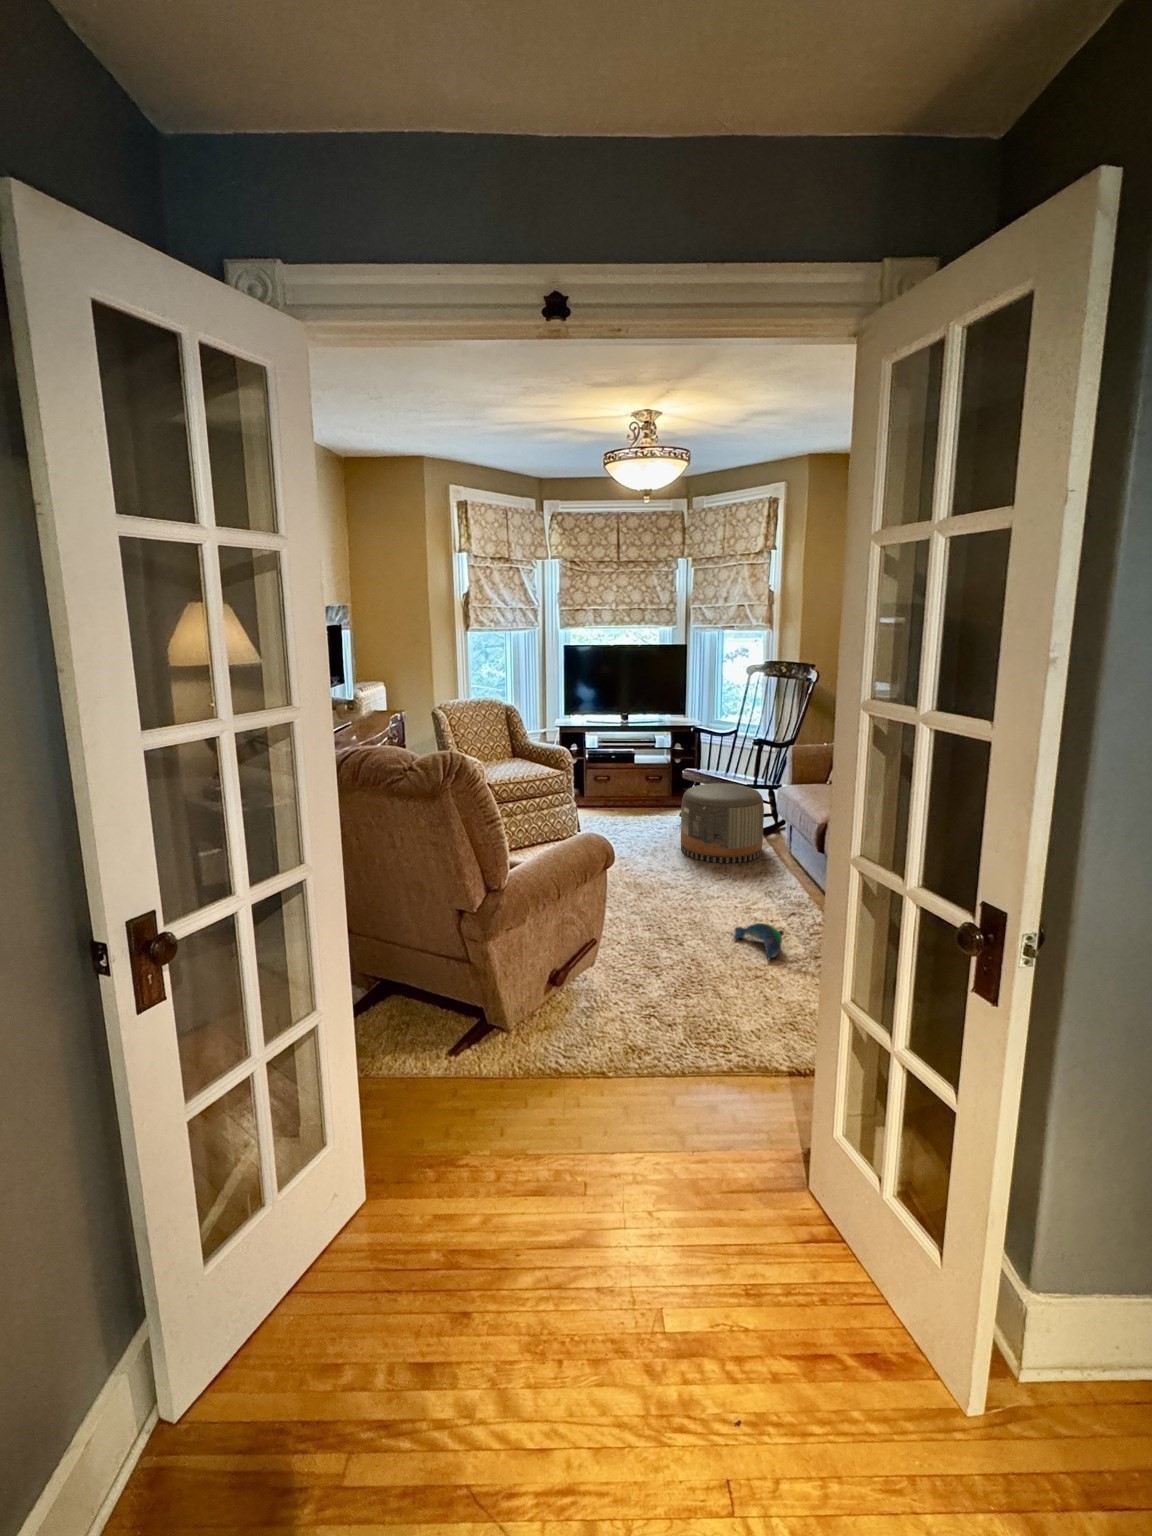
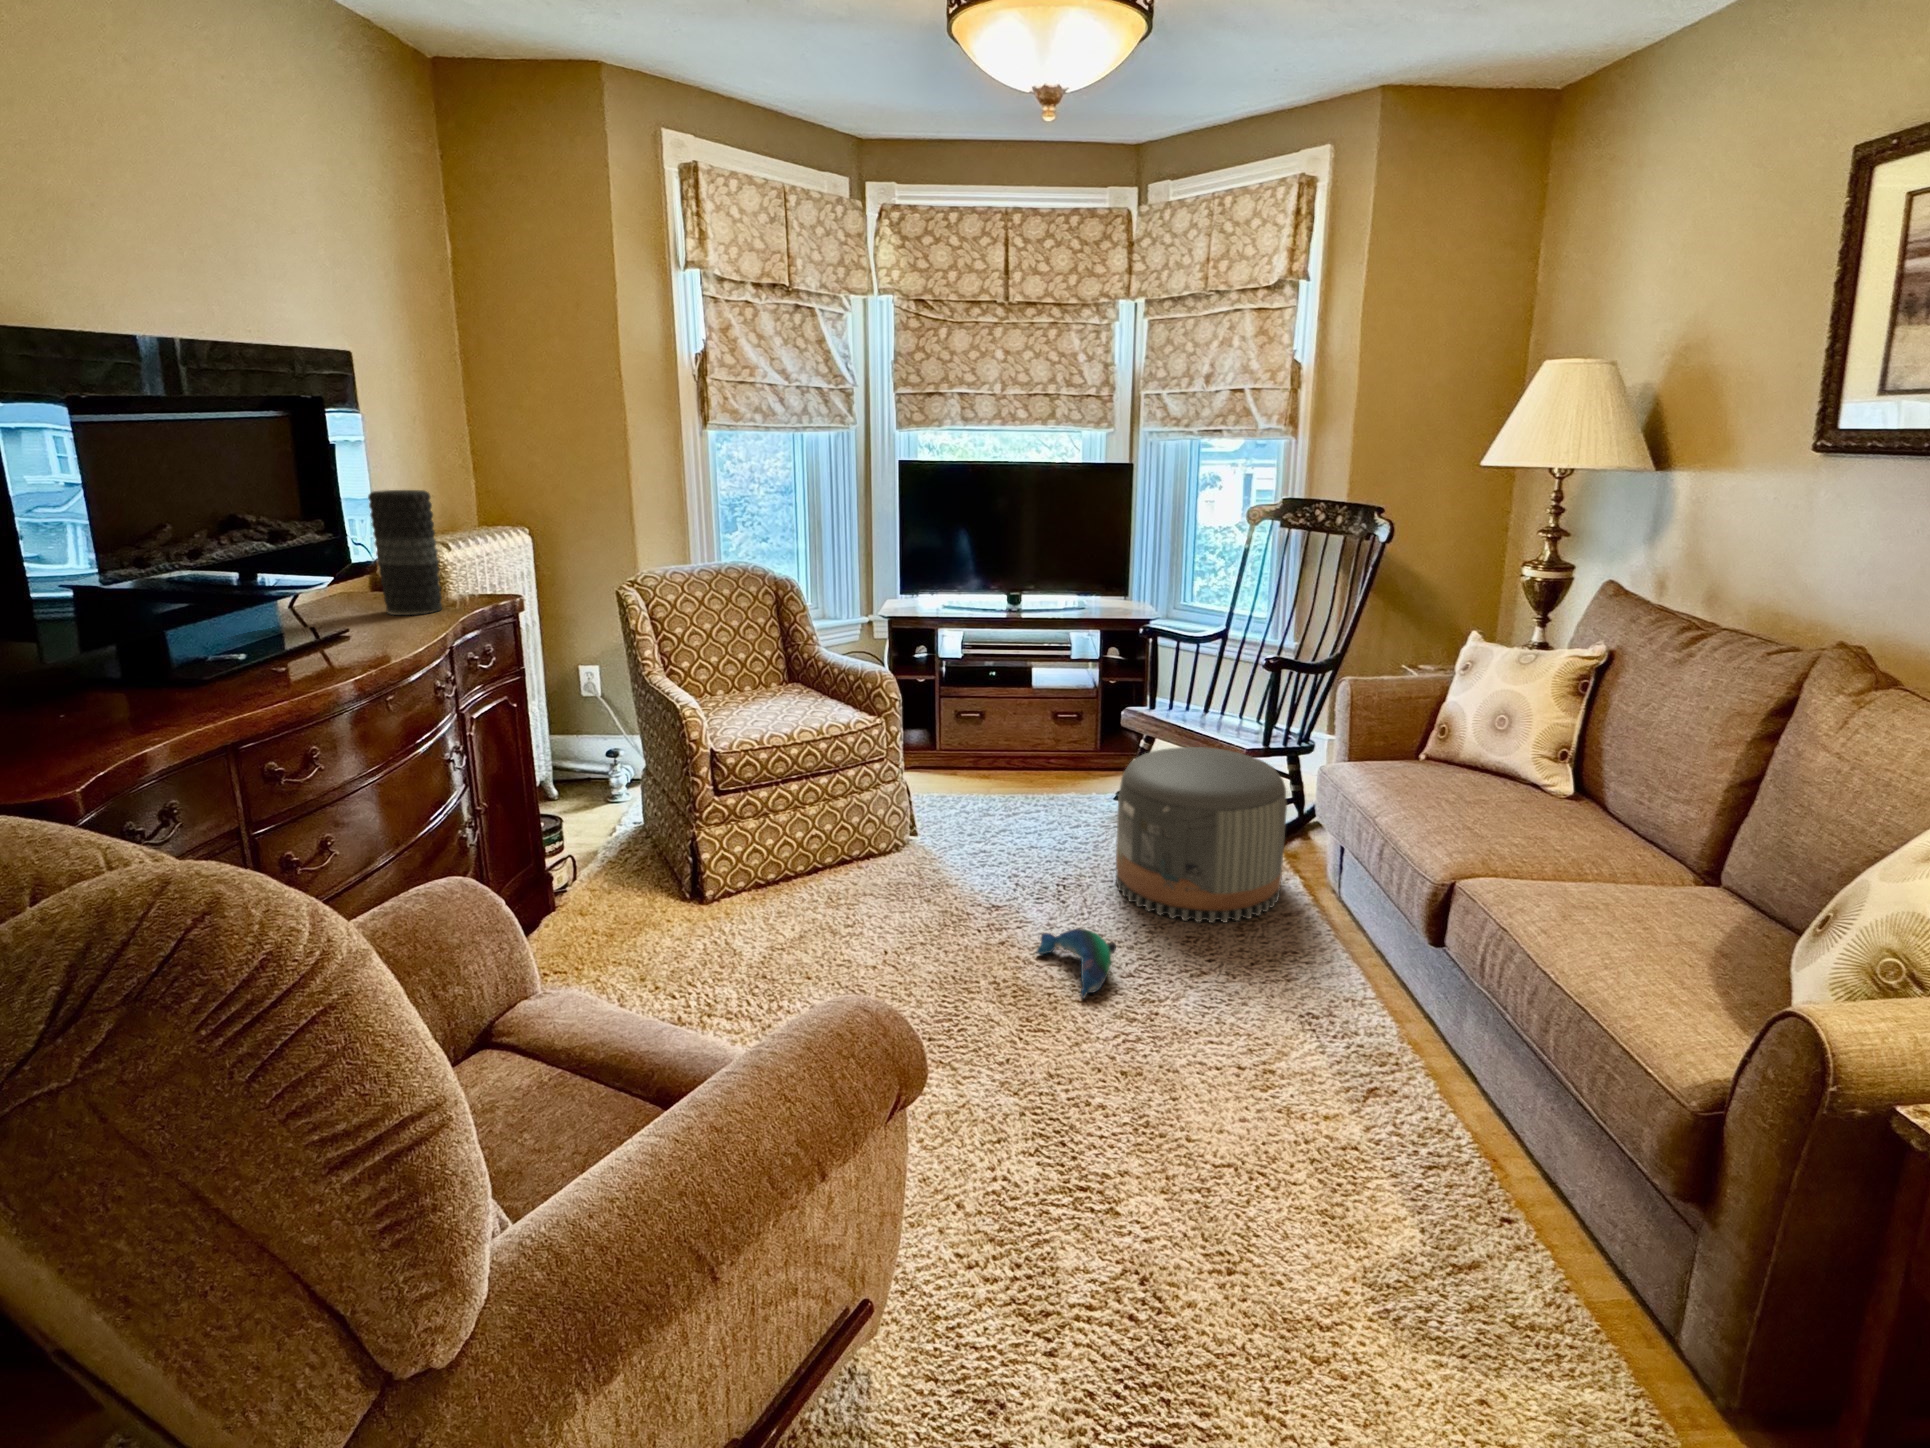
vase: none [350,663,377,718] -> present [368,490,442,615]
plush toy: present [734,923,784,960] -> present [1037,929,1116,998]

